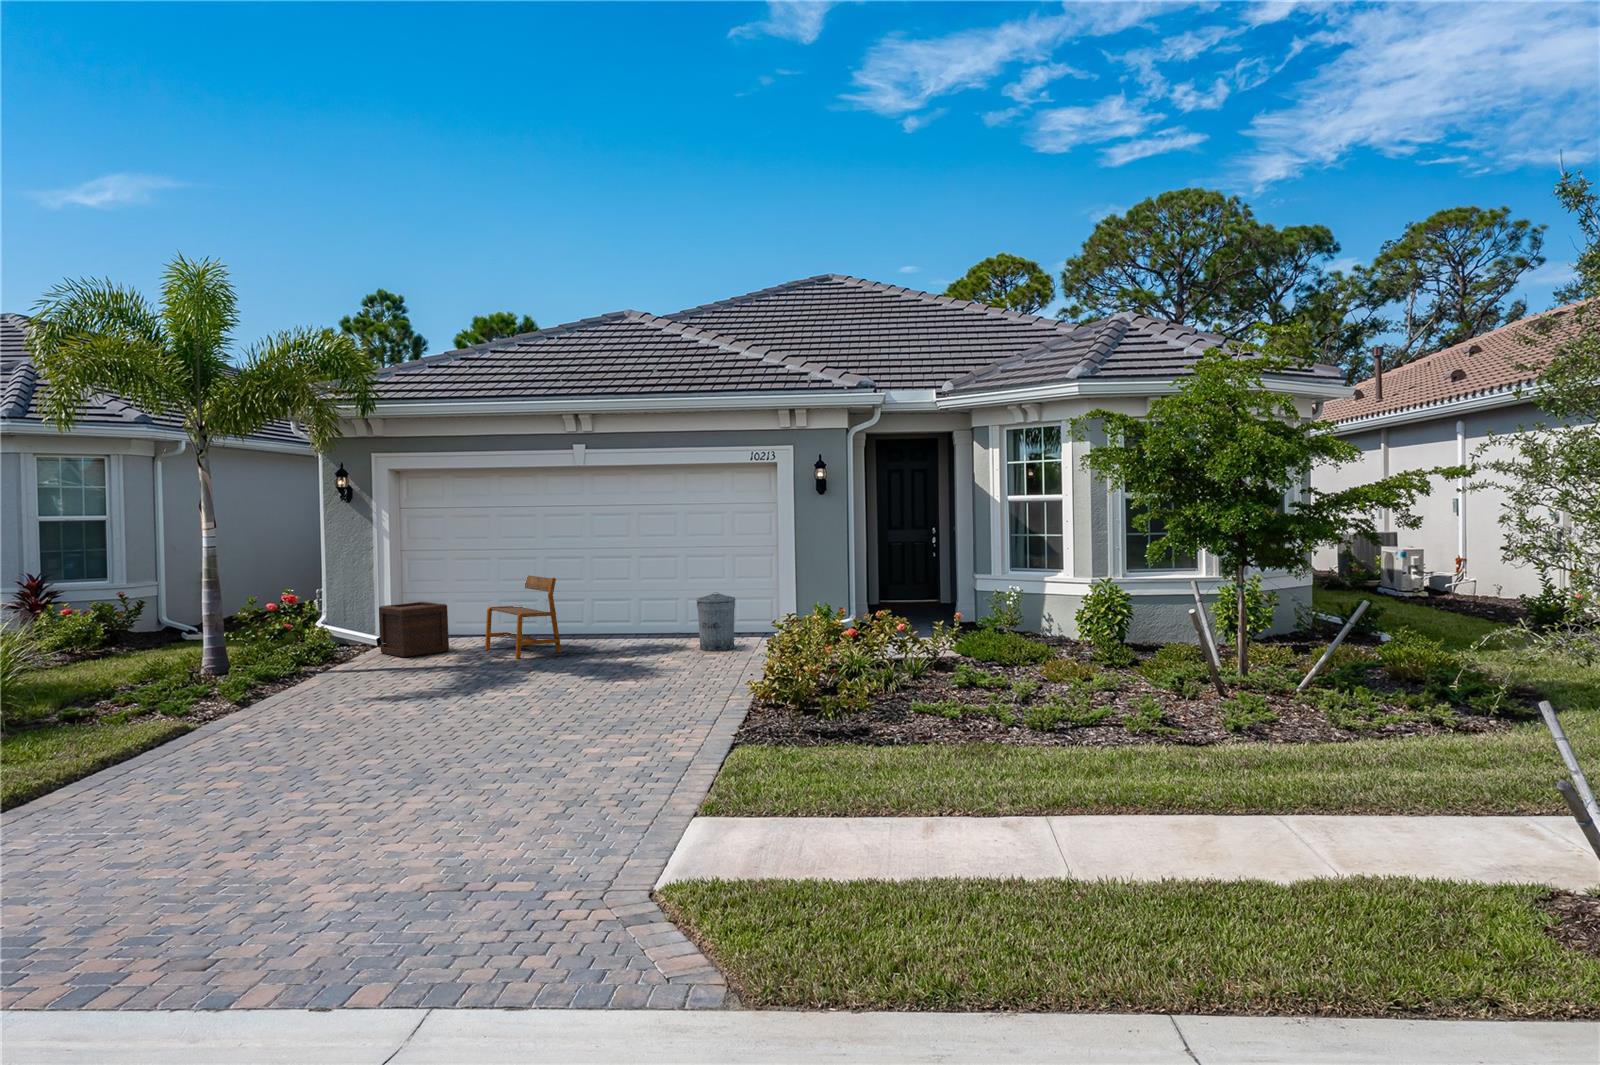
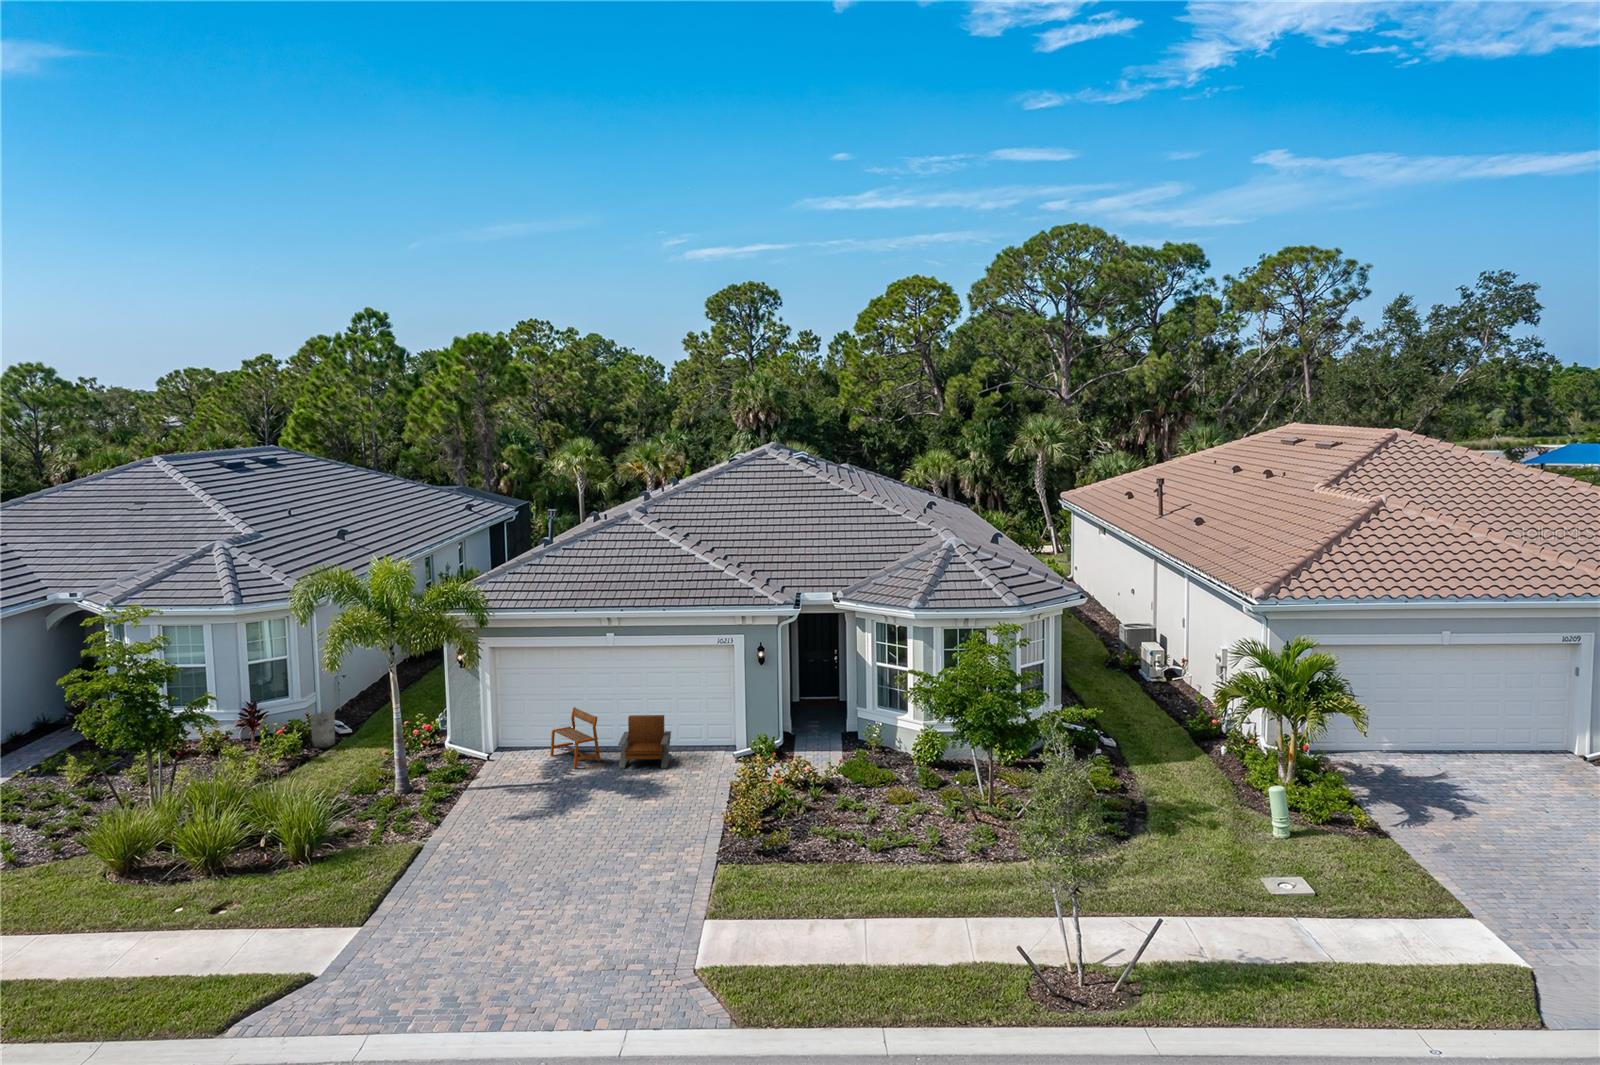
lounge chair: none [586,580,677,658] -> present [618,715,671,769]
trash can: present [696,592,735,651] -> present [310,712,335,747]
wooden crate: present [379,602,449,658] -> none [484,724,528,766]

